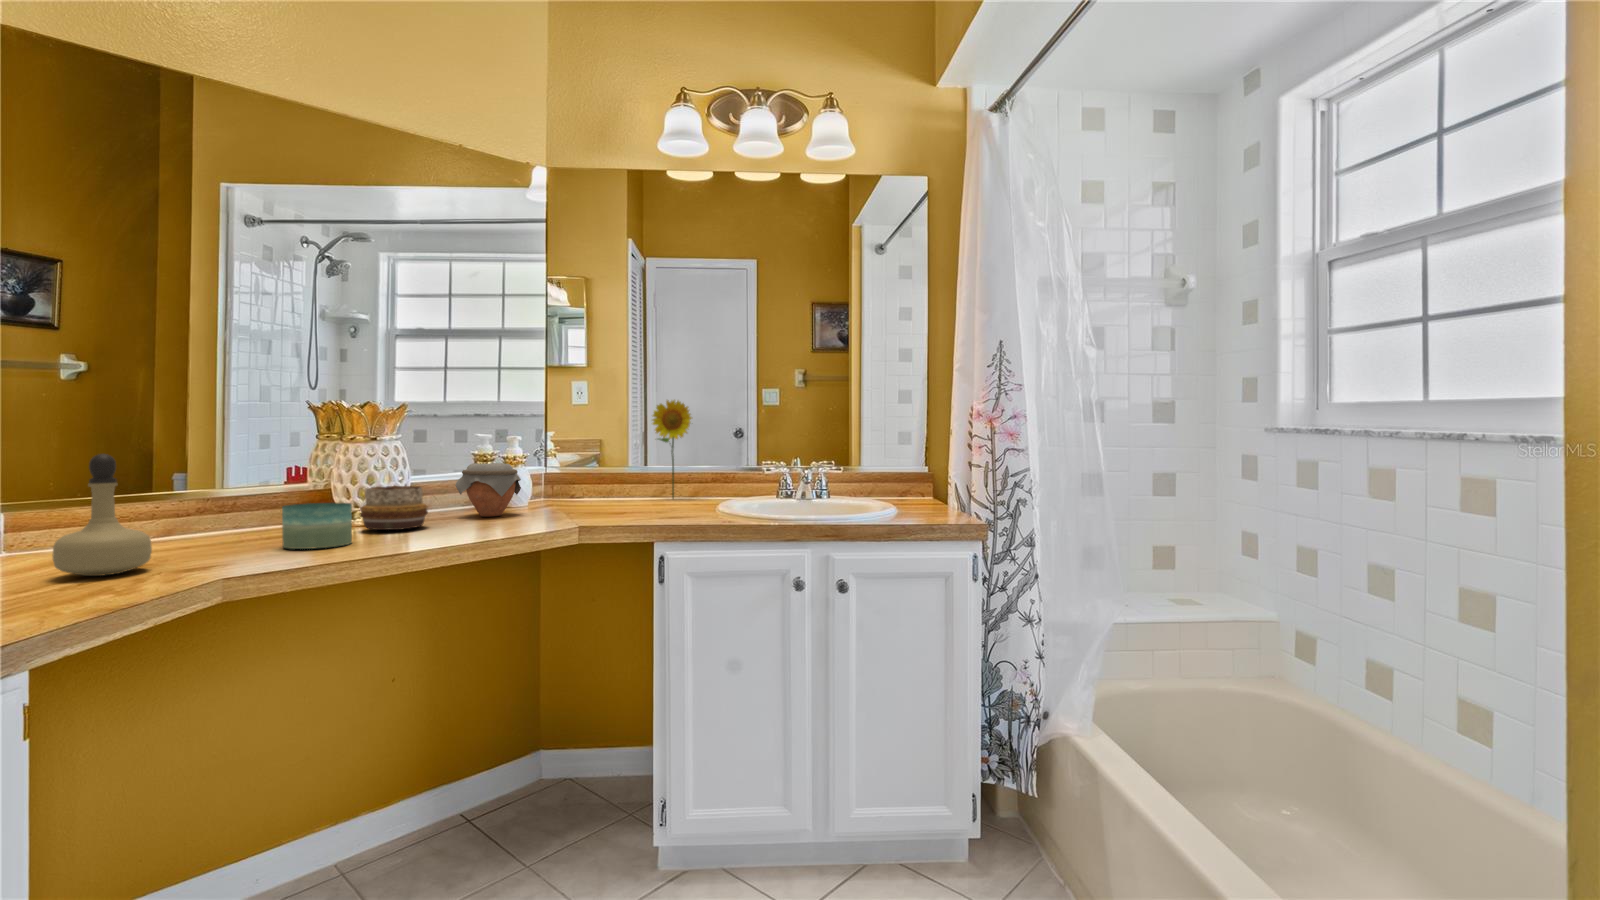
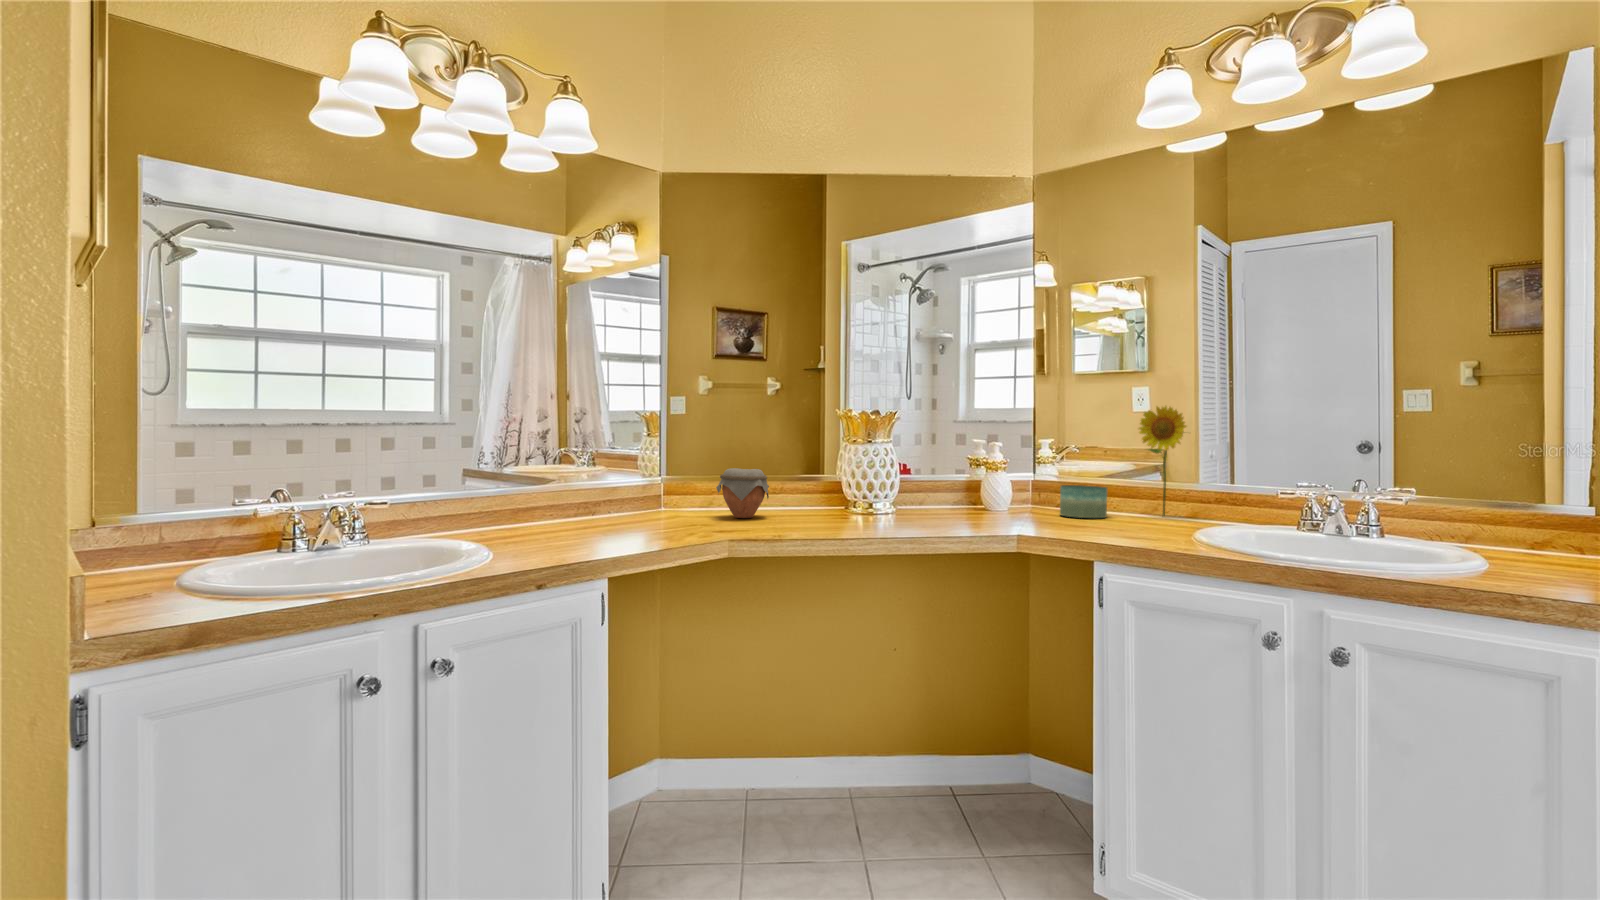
perfume bottle: present [52,454,152,576] -> none [644,448,695,530]
jar: present [455,463,521,516] -> present [716,468,769,518]
decorative bowl: present [360,486,428,530] -> none [846,482,897,519]
candle: present [282,503,352,549] -> present [1060,485,1107,518]

